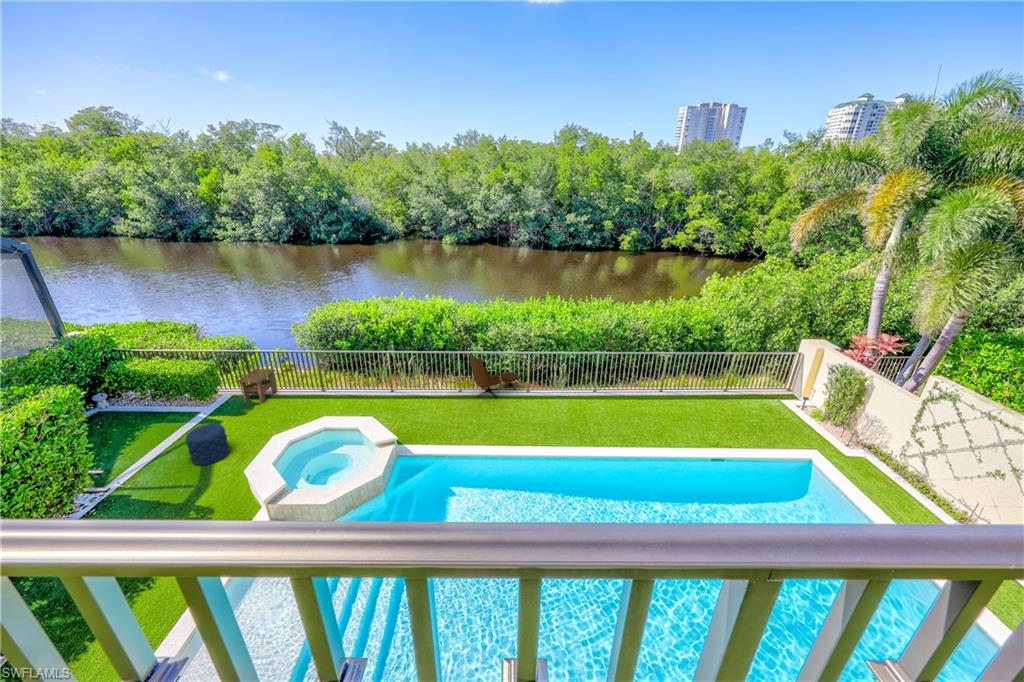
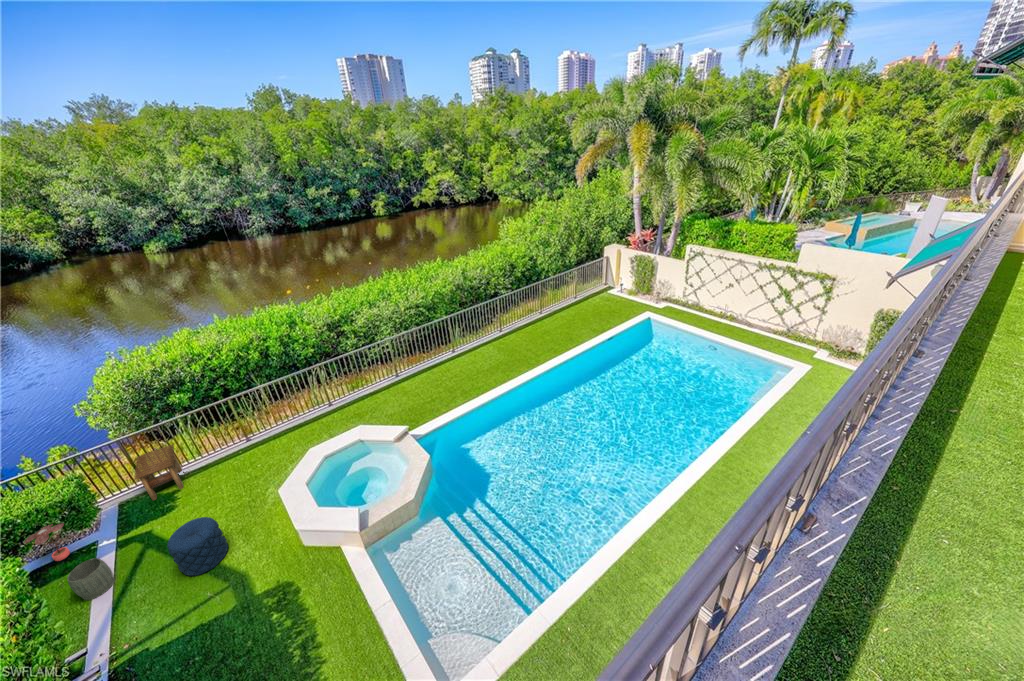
lounge chair: present [470,353,520,398] -> none [401,334,442,373]
potted plant: none [167,386,188,413] -> present [24,523,70,561]
woven basket: none [150,418,178,444] -> present [67,558,115,600]

